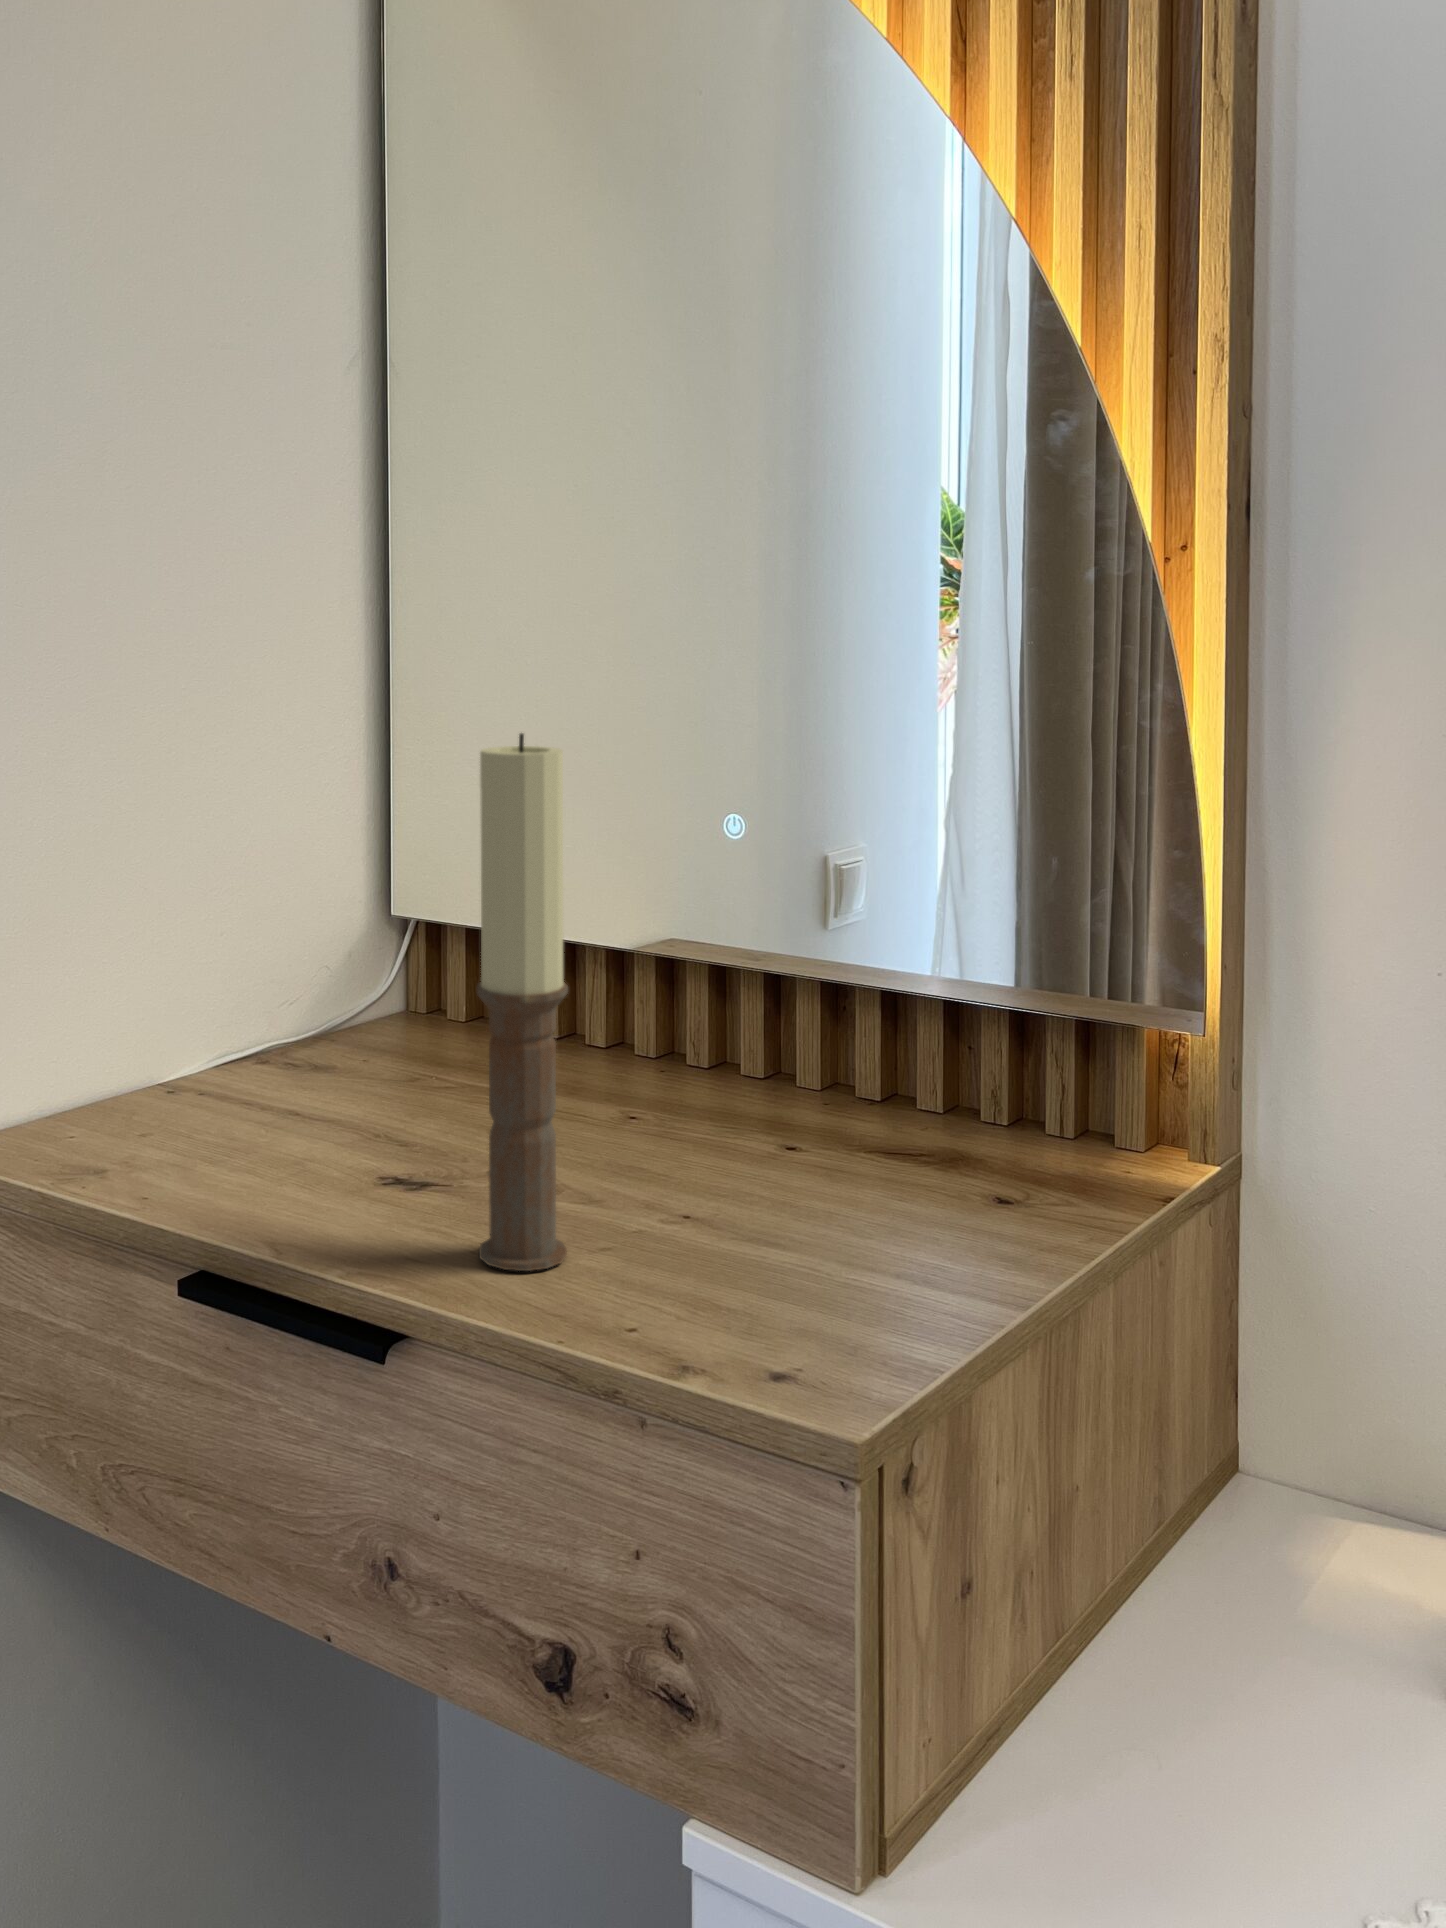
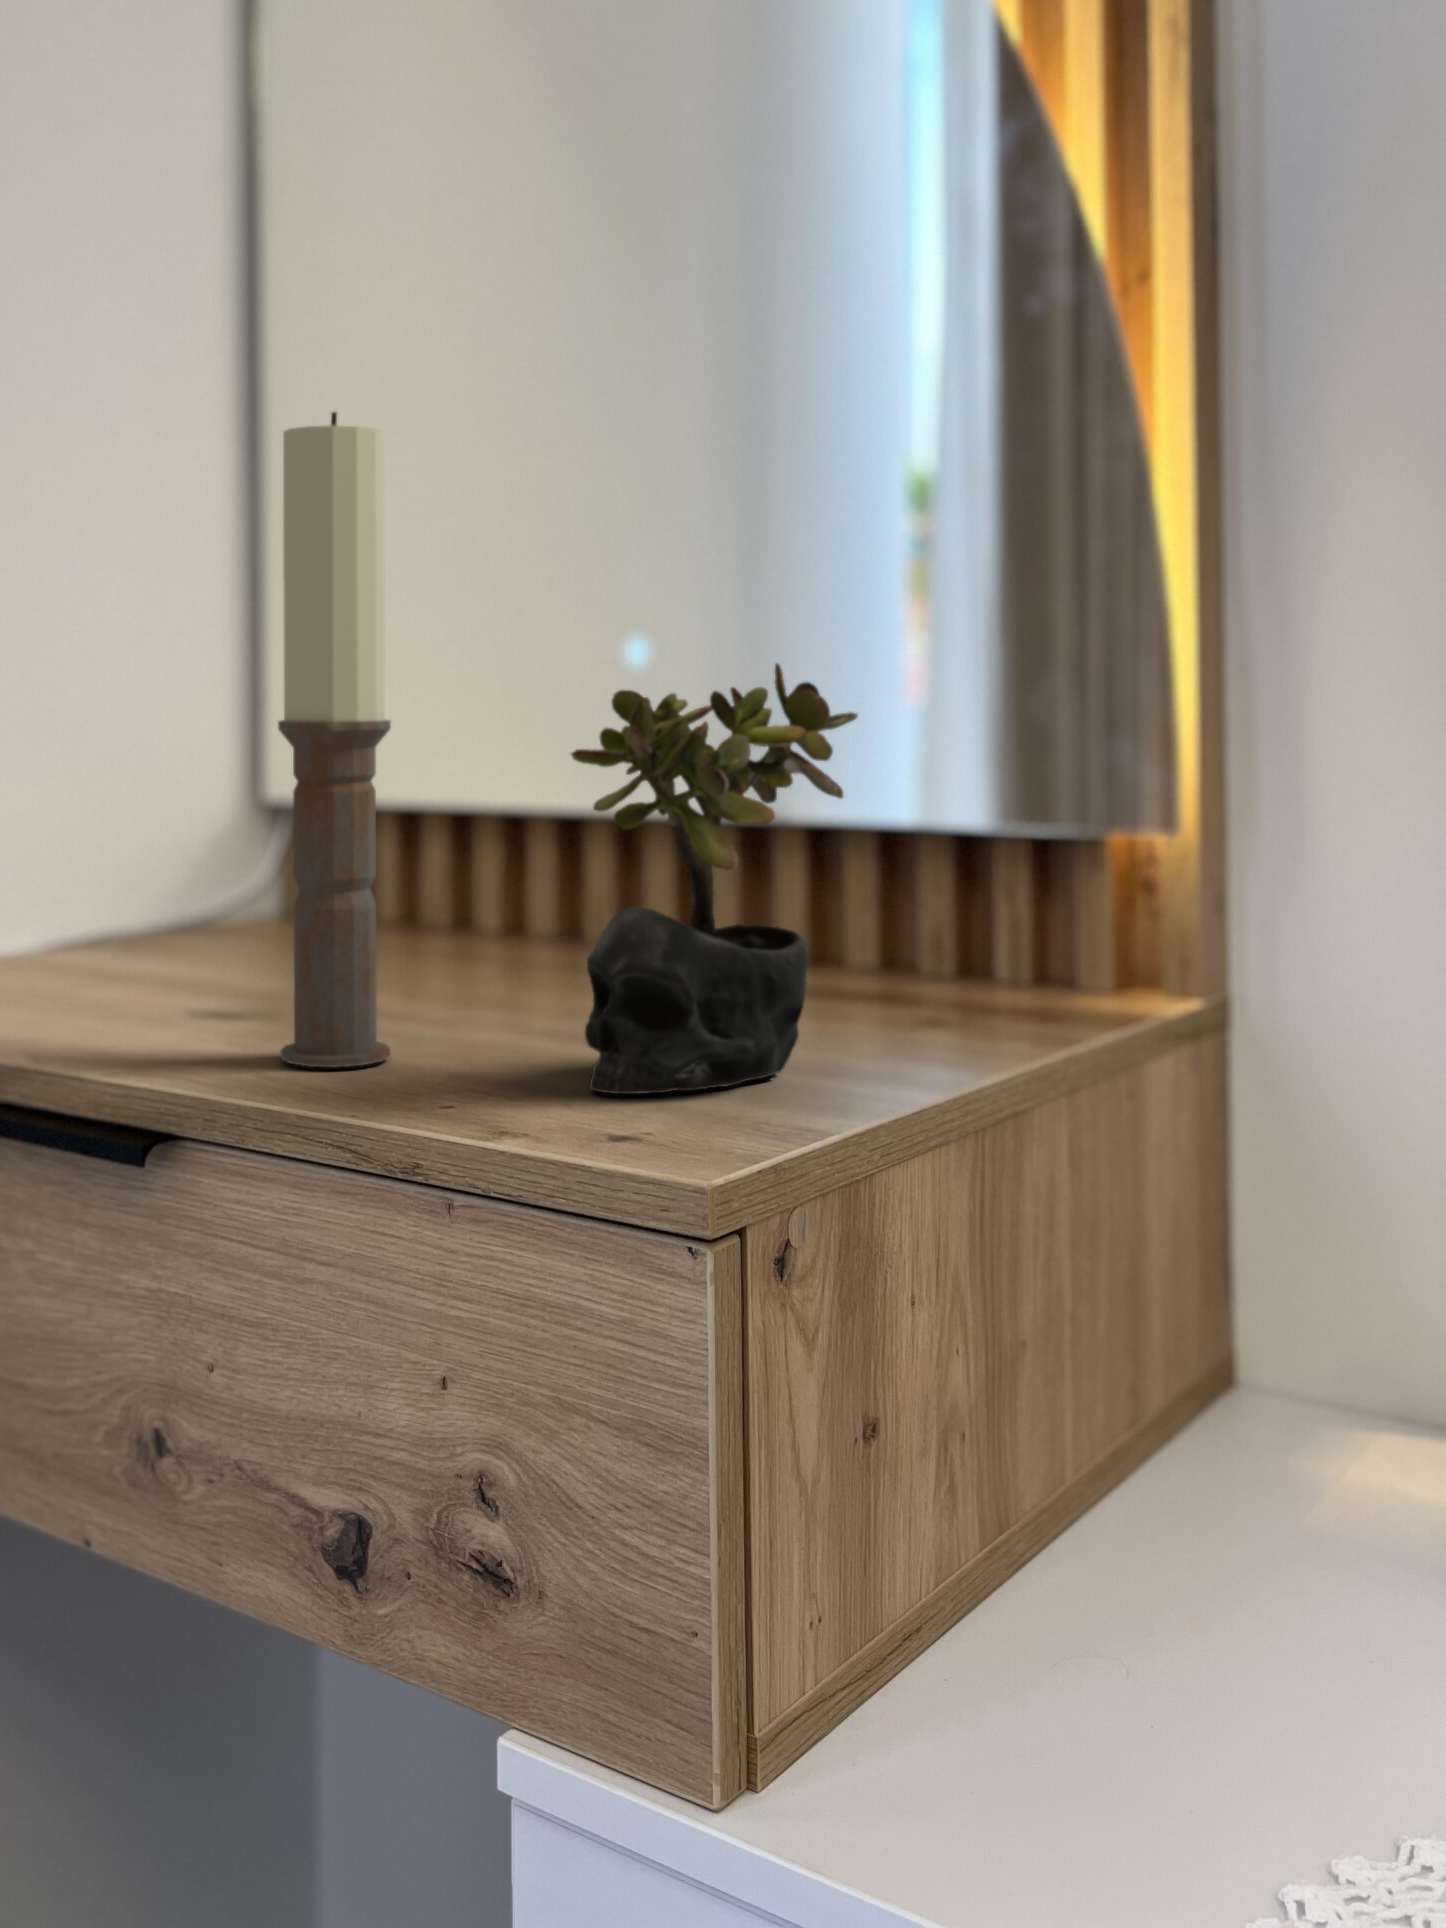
succulent plant: none [731,952,954,1313] -> present [571,664,858,1094]

